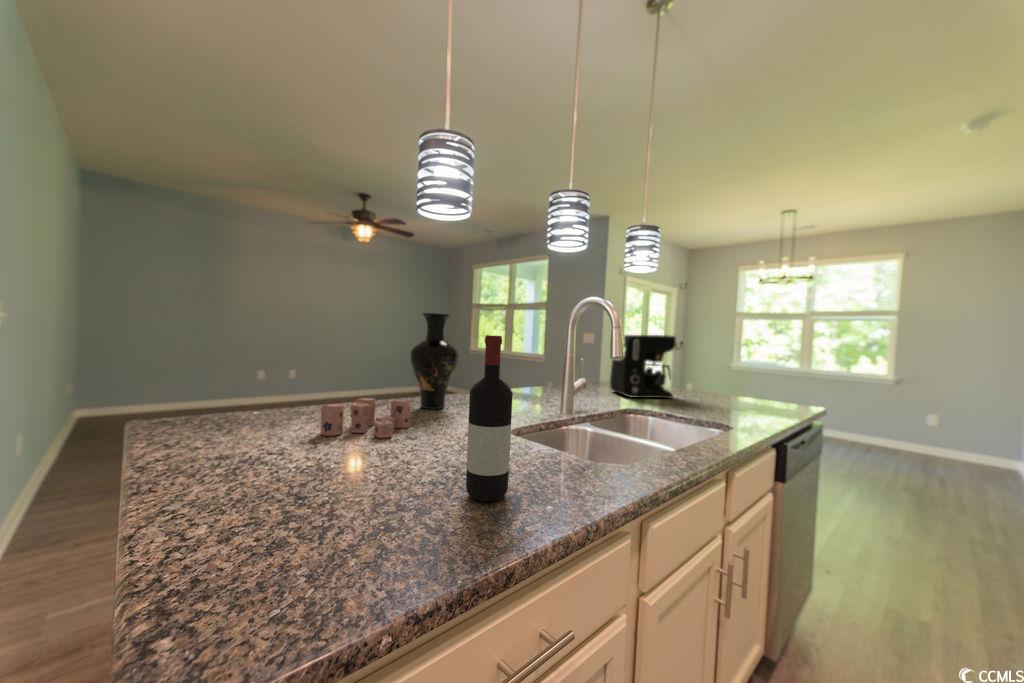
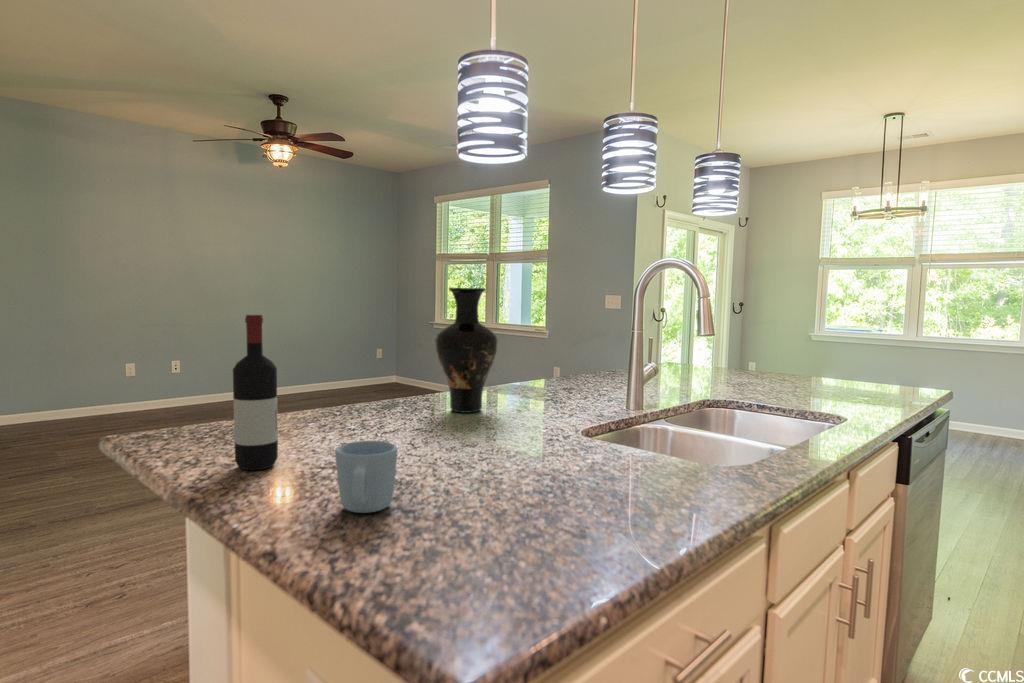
wine bottle: present [466,335,513,502] -> present [233,315,278,470]
coffee maker: present [610,335,676,398] -> none [675,303,763,387]
candle: present [321,398,411,438] -> none [362,402,459,451]
mug: none [233,428,298,493] -> present [335,441,398,513]

